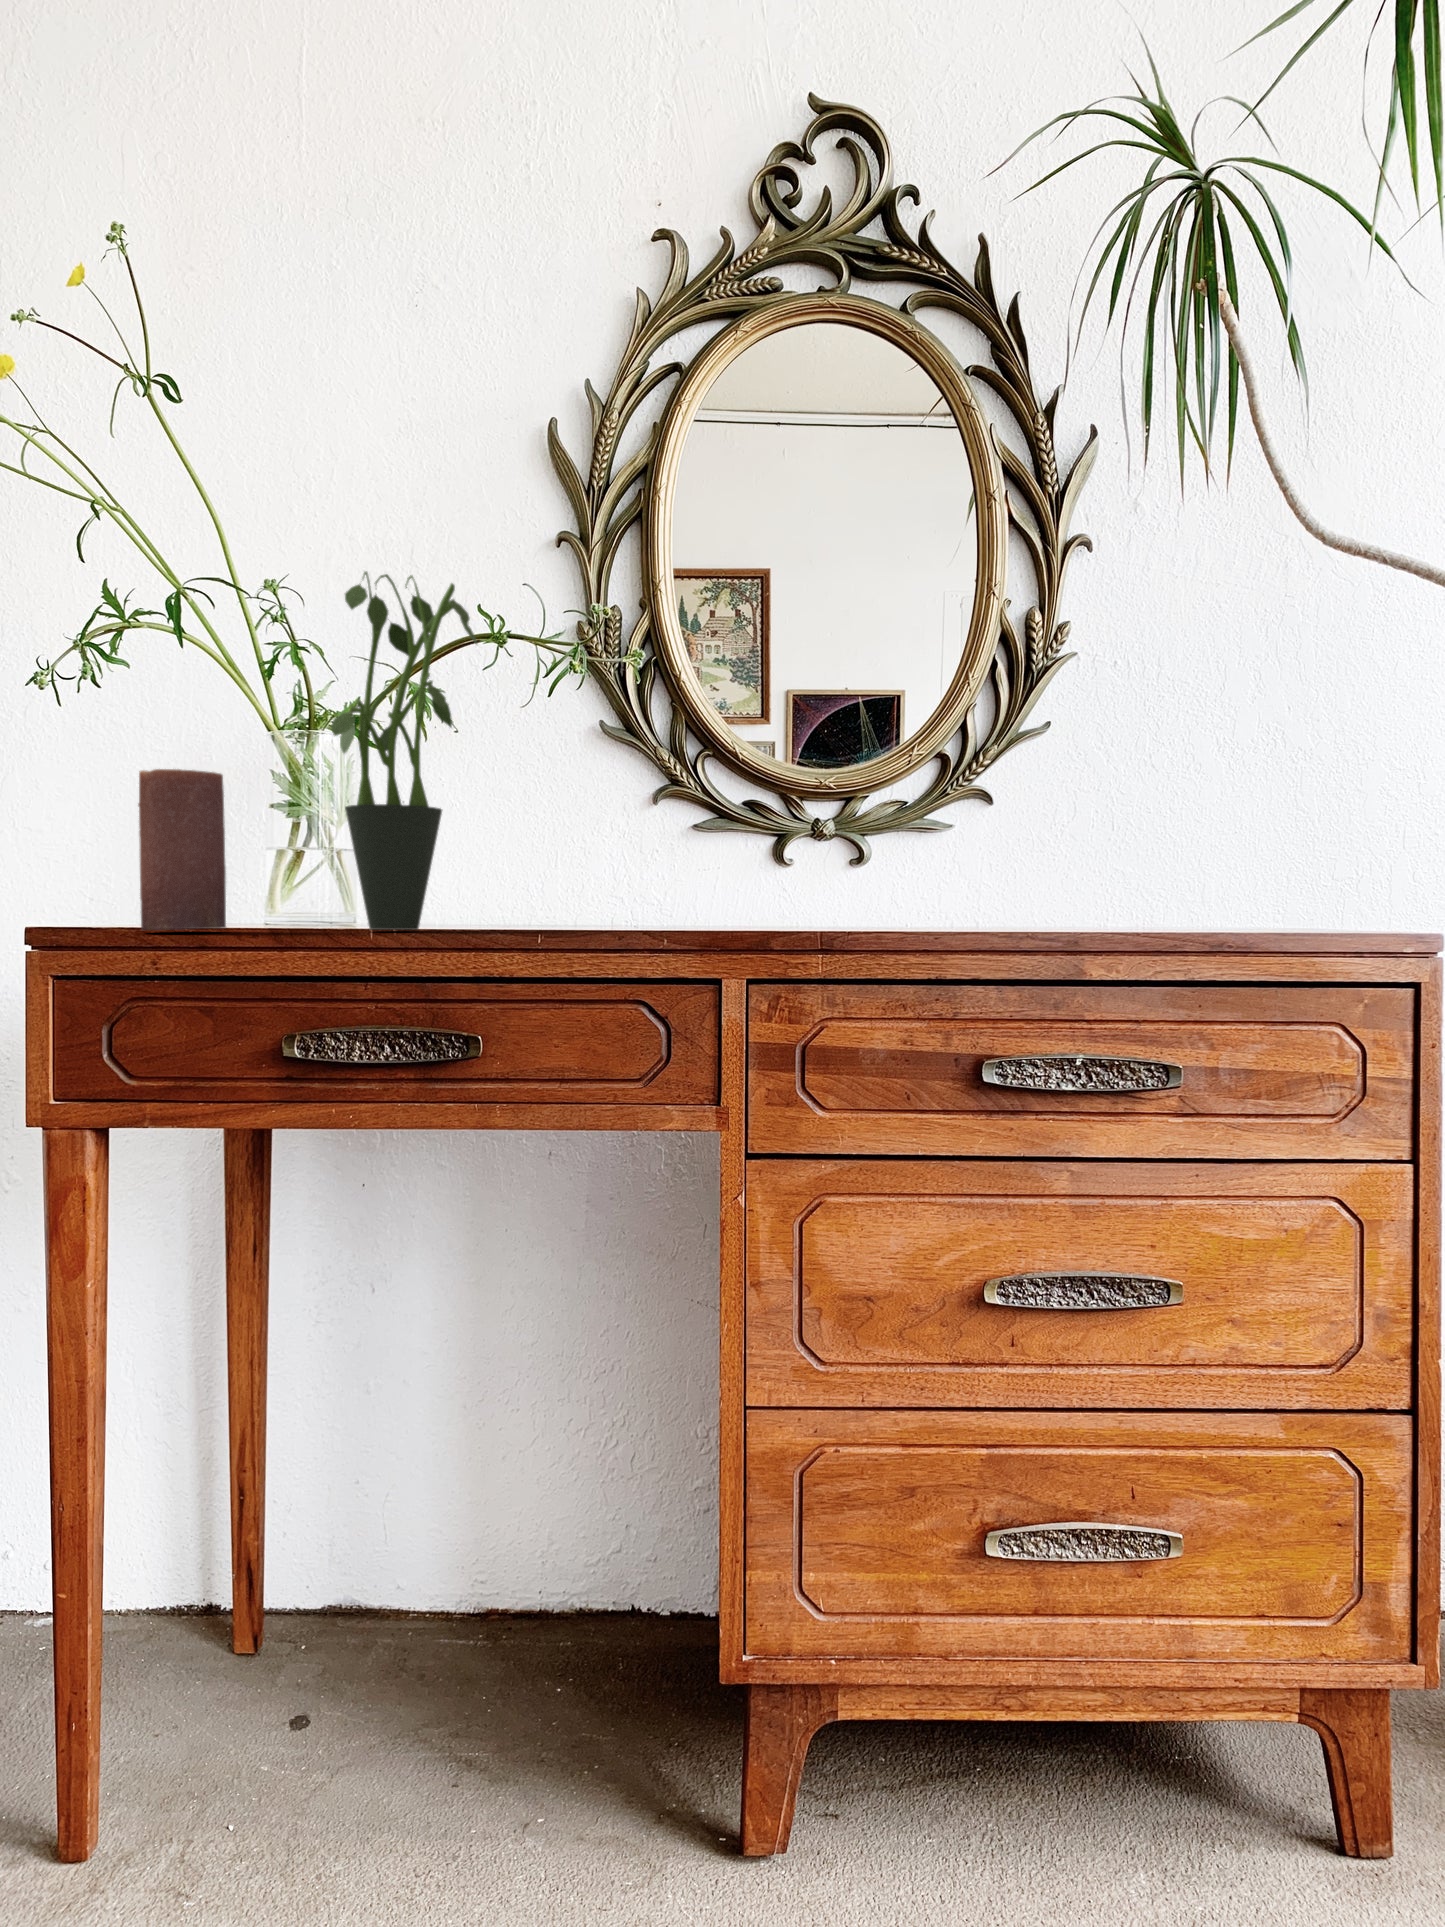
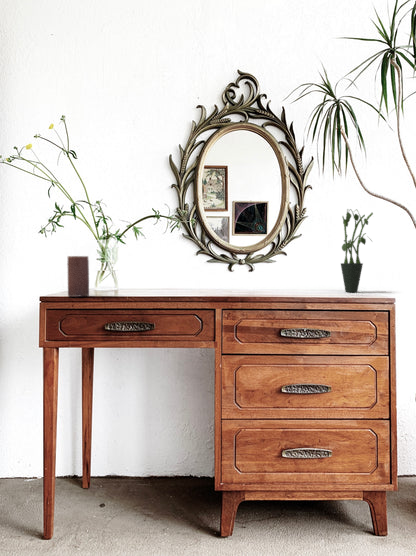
potted plant: present [331,571,477,930] -> present [341,209,373,292]

